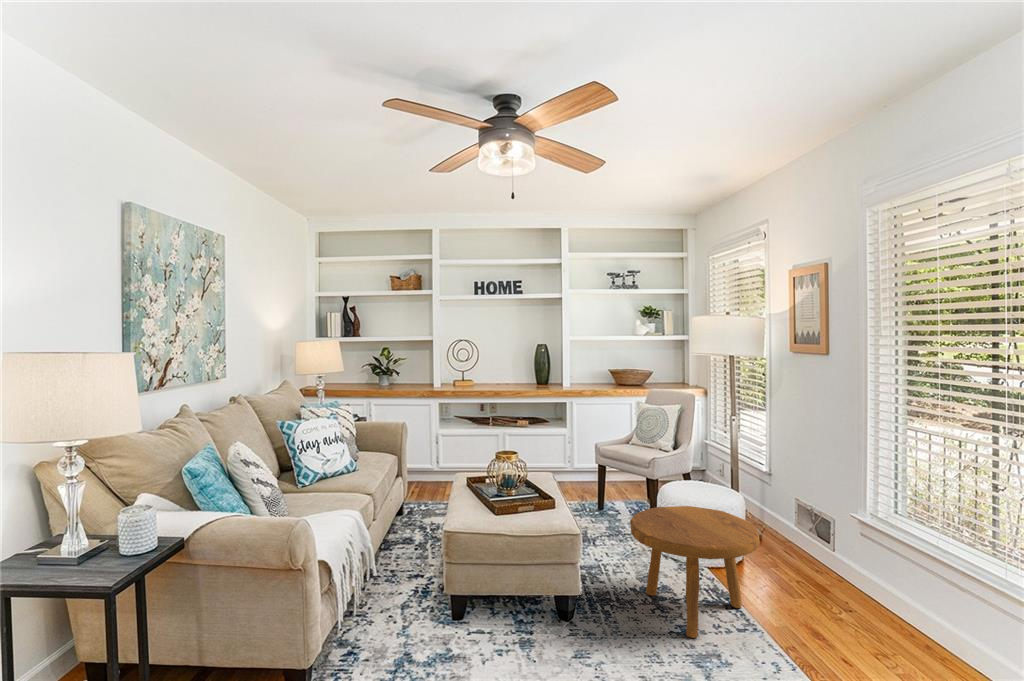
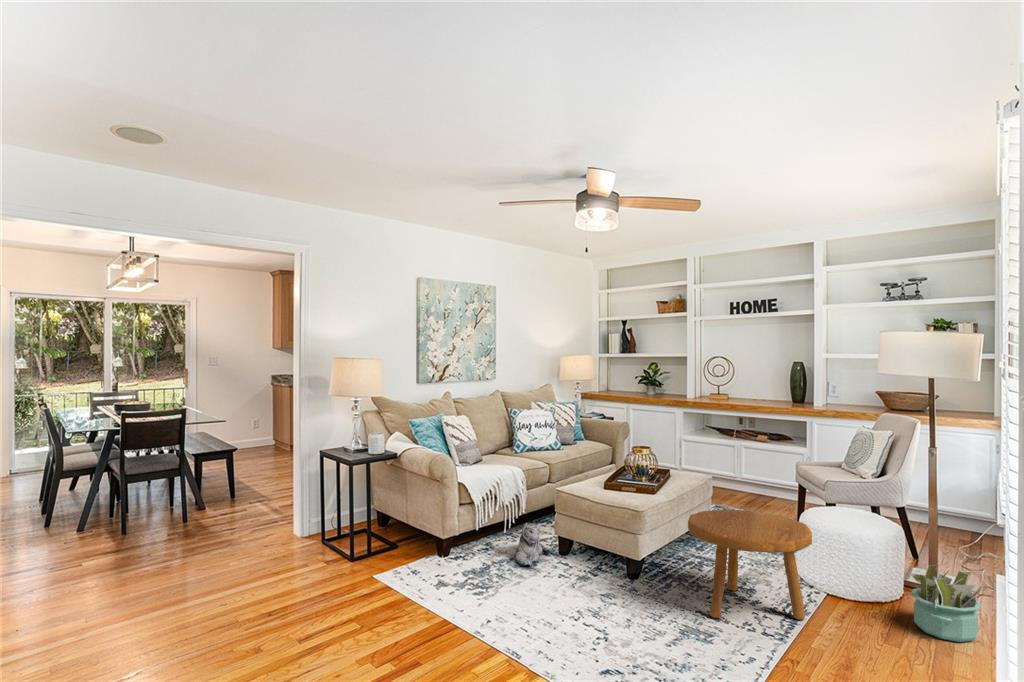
decorative plant: none [771,521,843,586] -> present [909,565,985,642]
plush toy: none [390,584,443,652] -> present [515,523,550,566]

